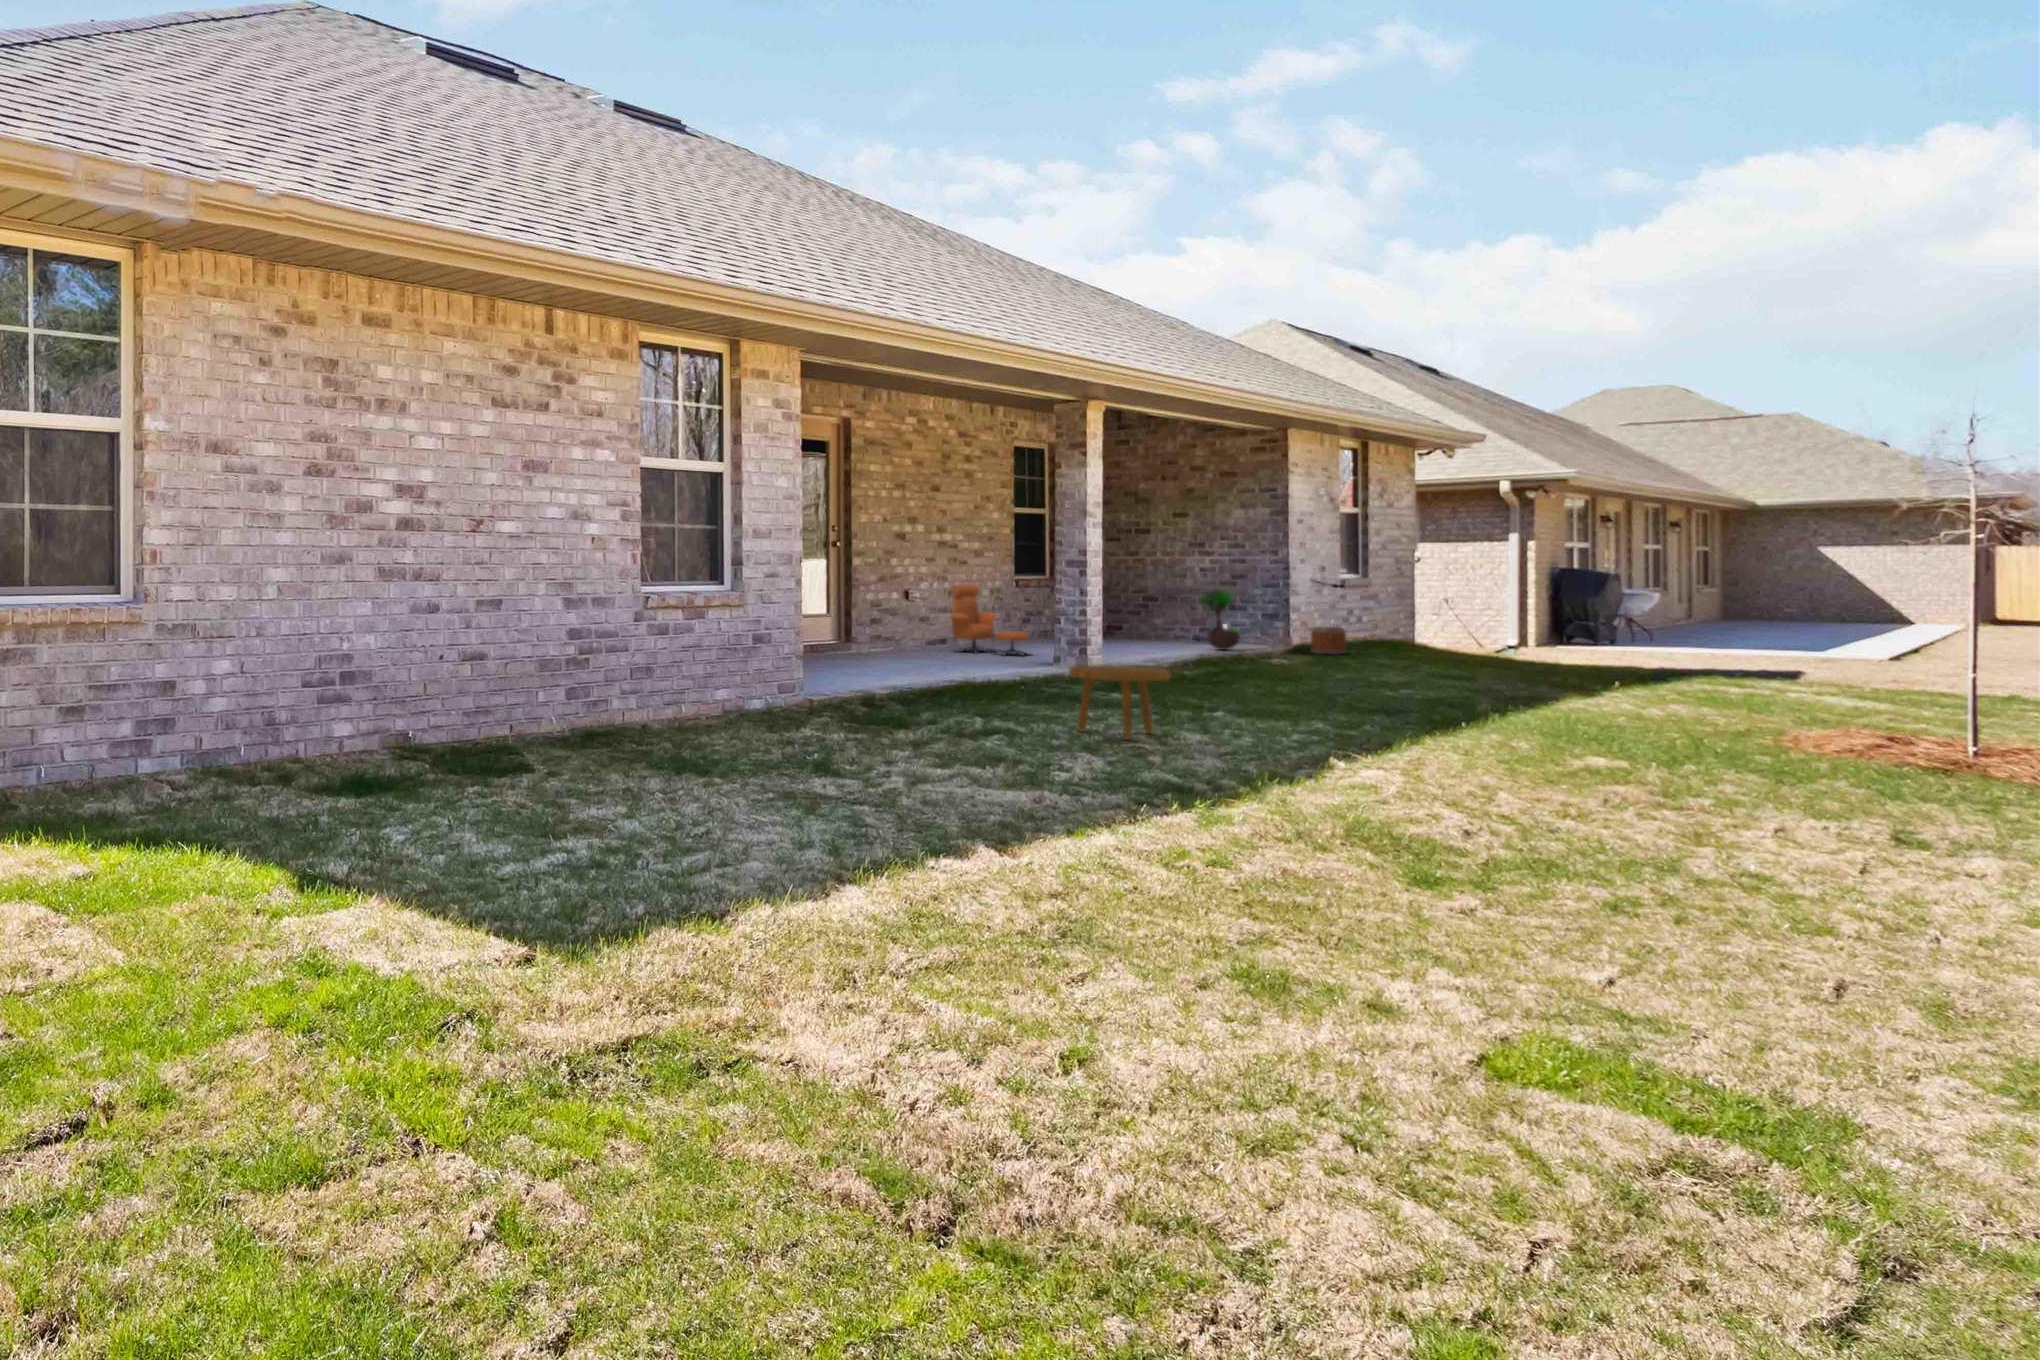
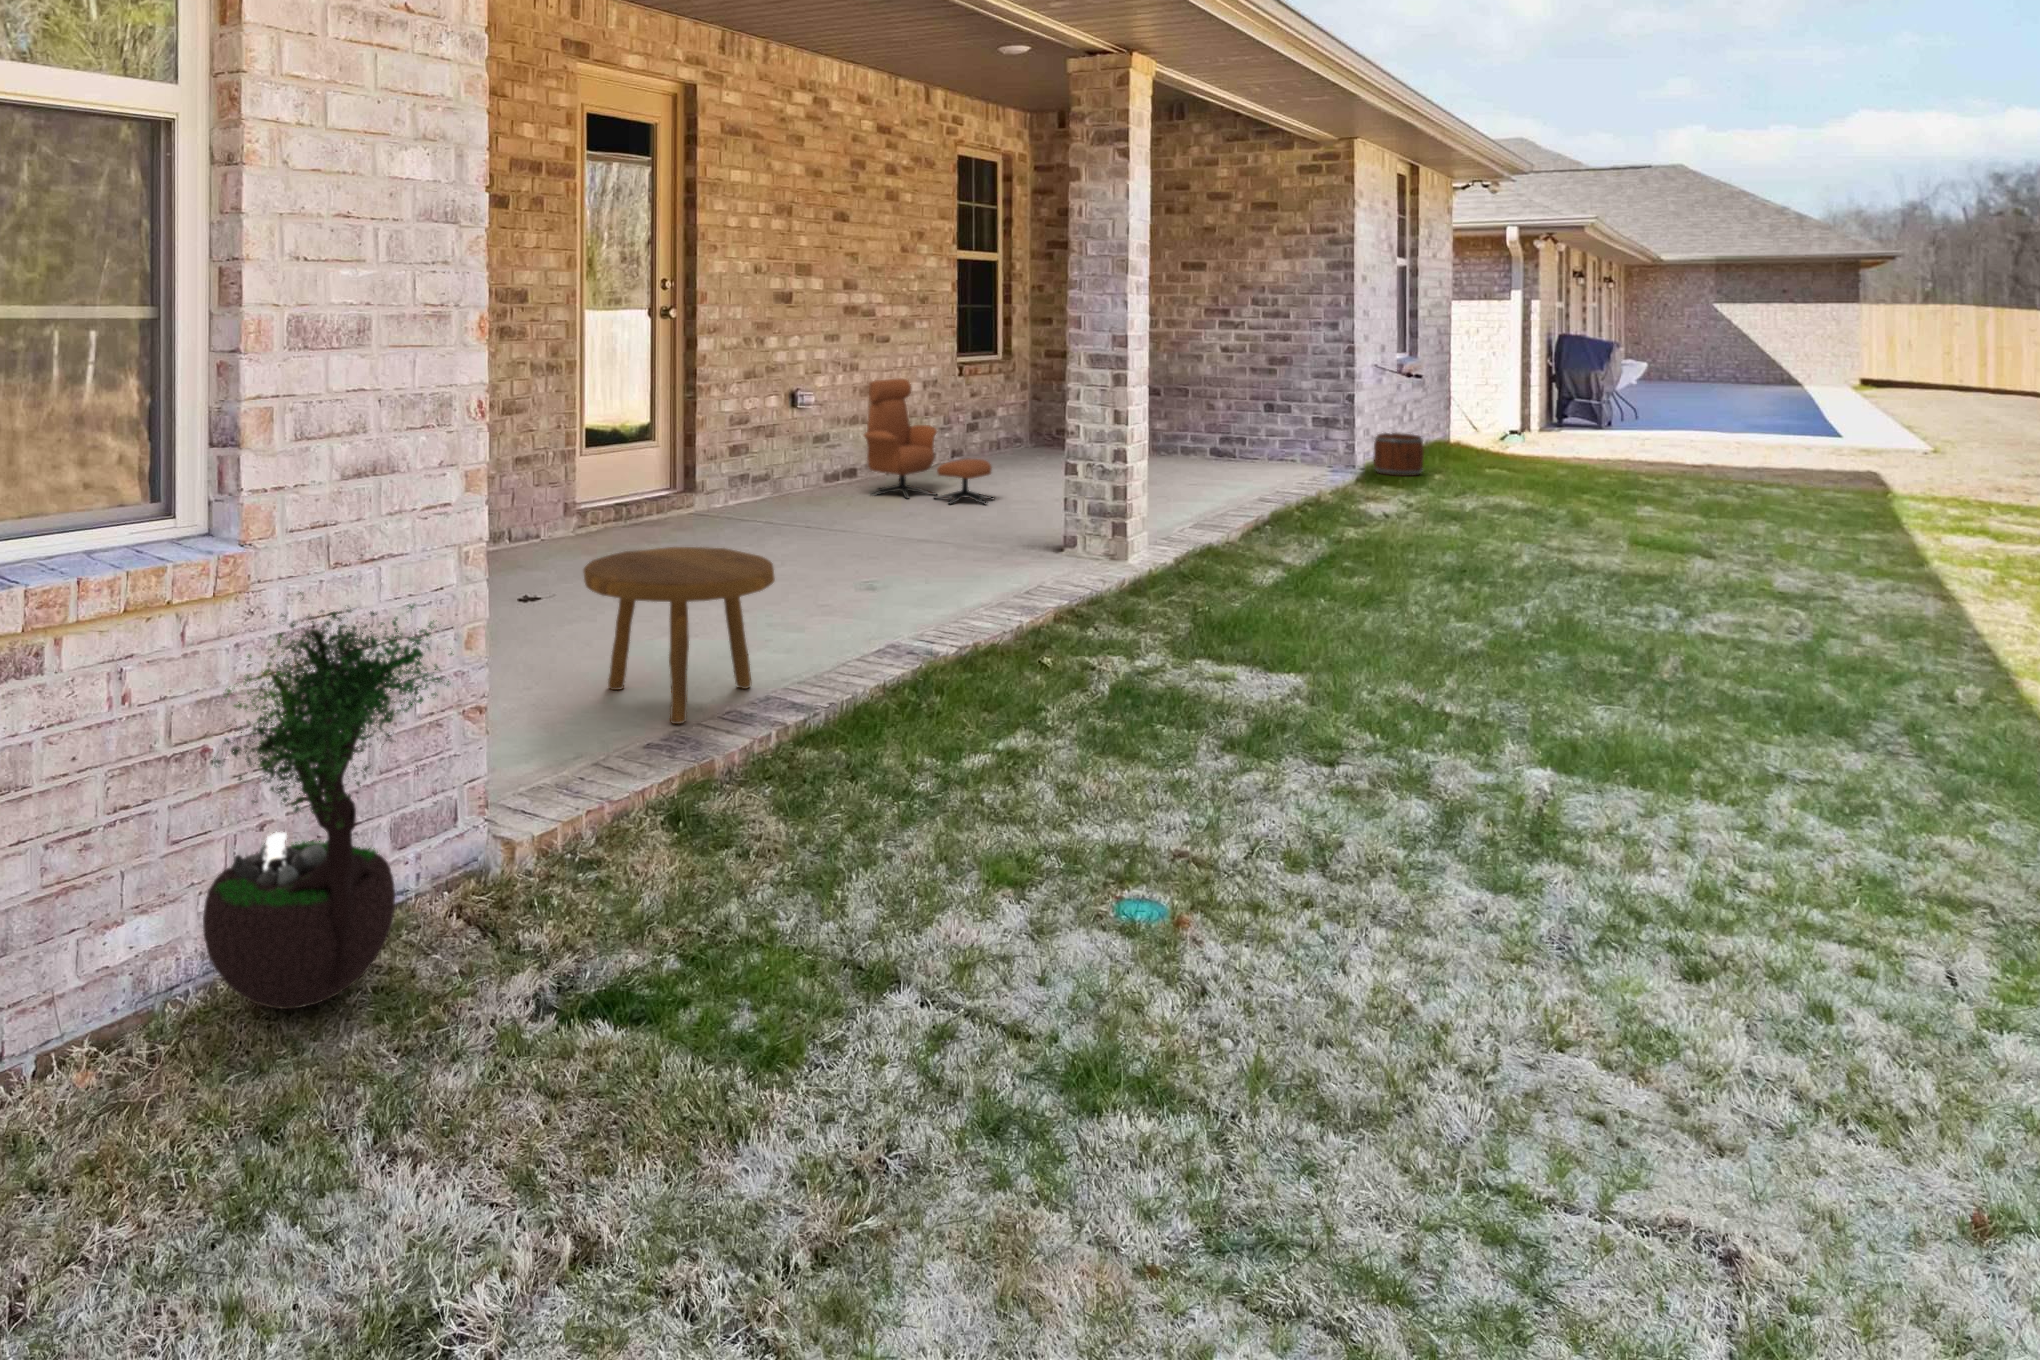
potted tree: present [1197,587,1240,650] -> present [203,592,452,1009]
footstool: present [1069,664,1170,740] -> present [583,547,775,724]

